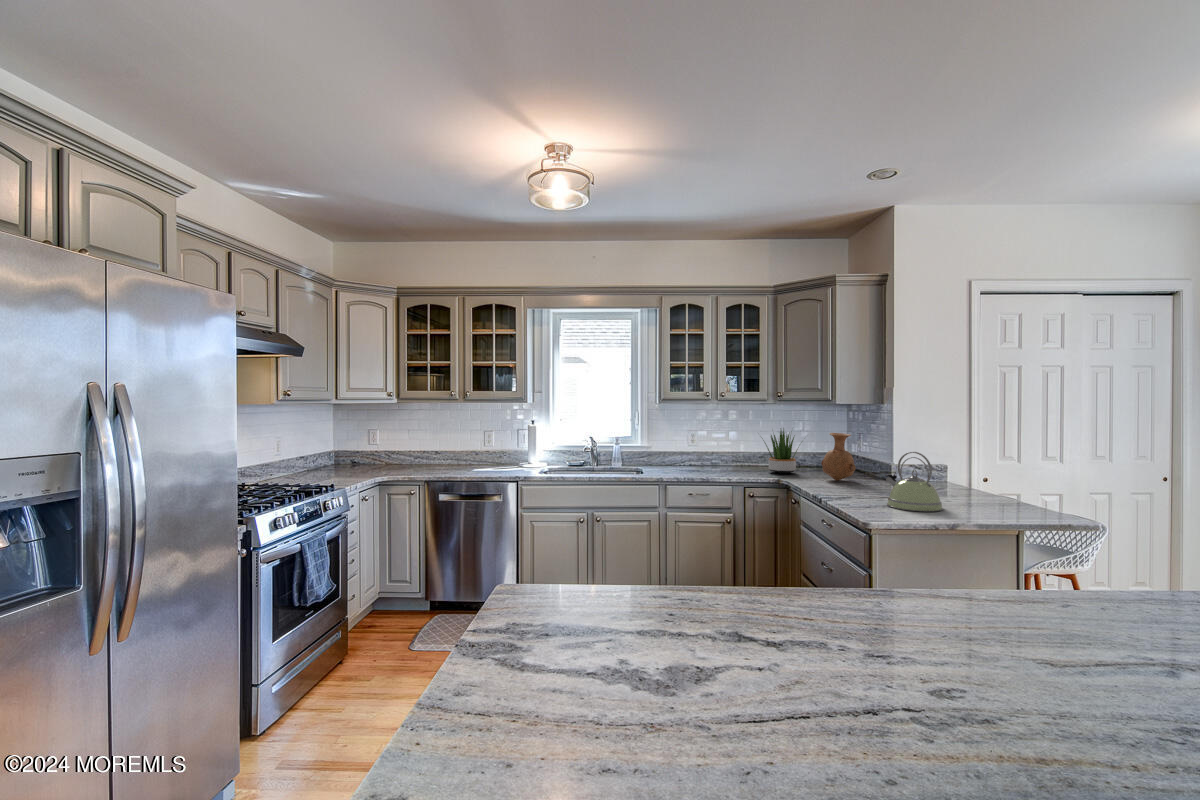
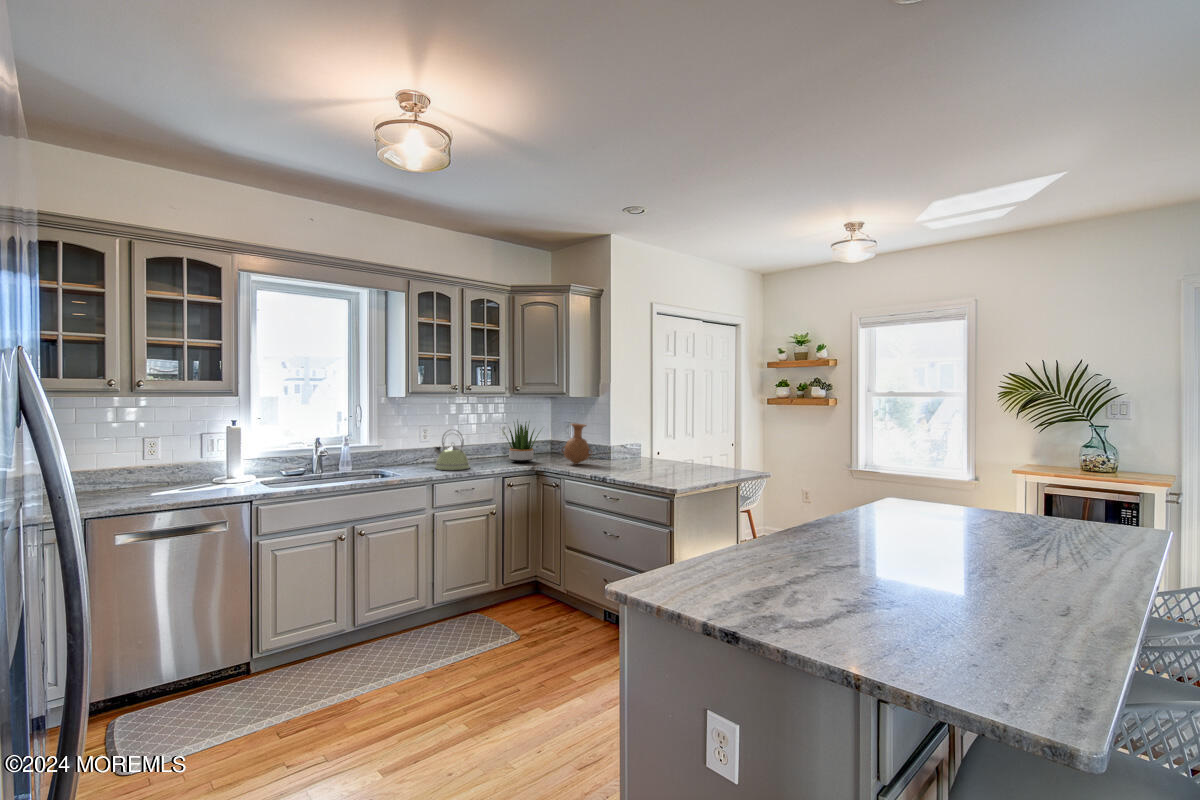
kettle: present [885,452,943,512] -> present [434,430,470,470]

